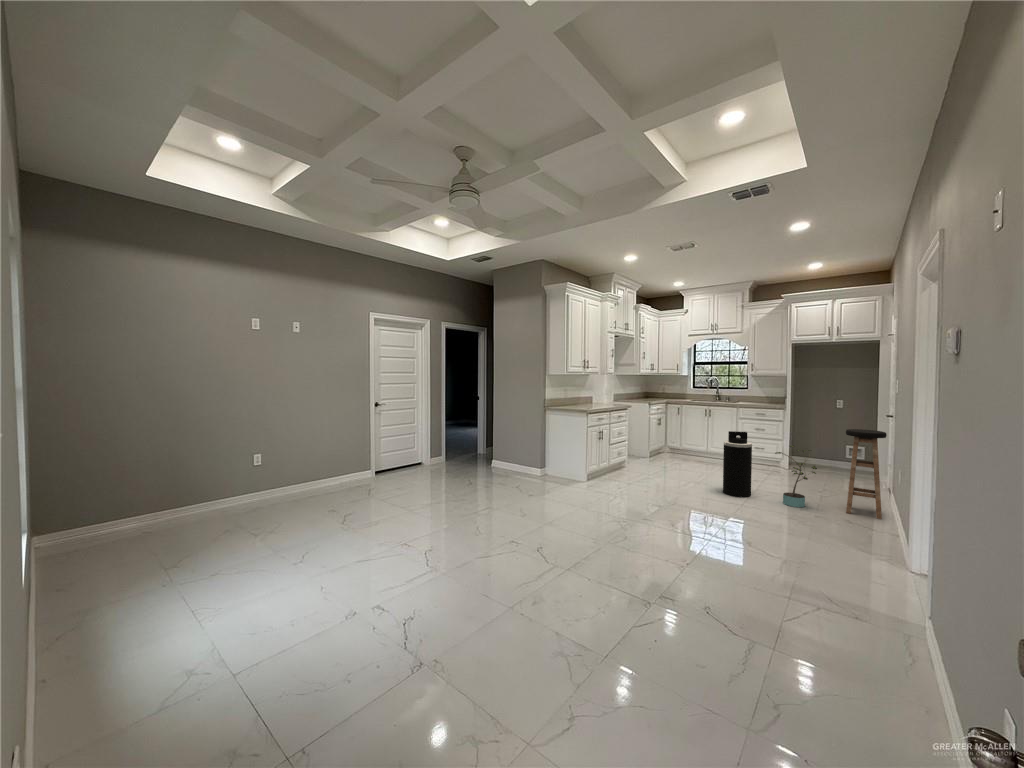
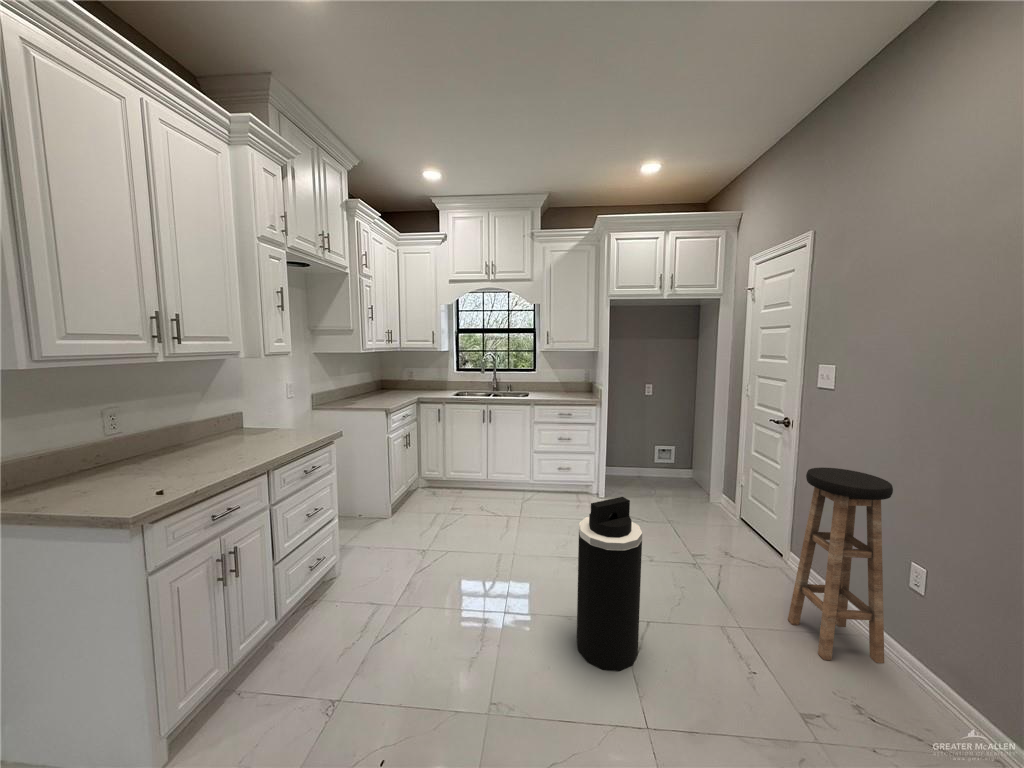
potted plant: present [775,445,817,507] -> none [700,520,793,675]

